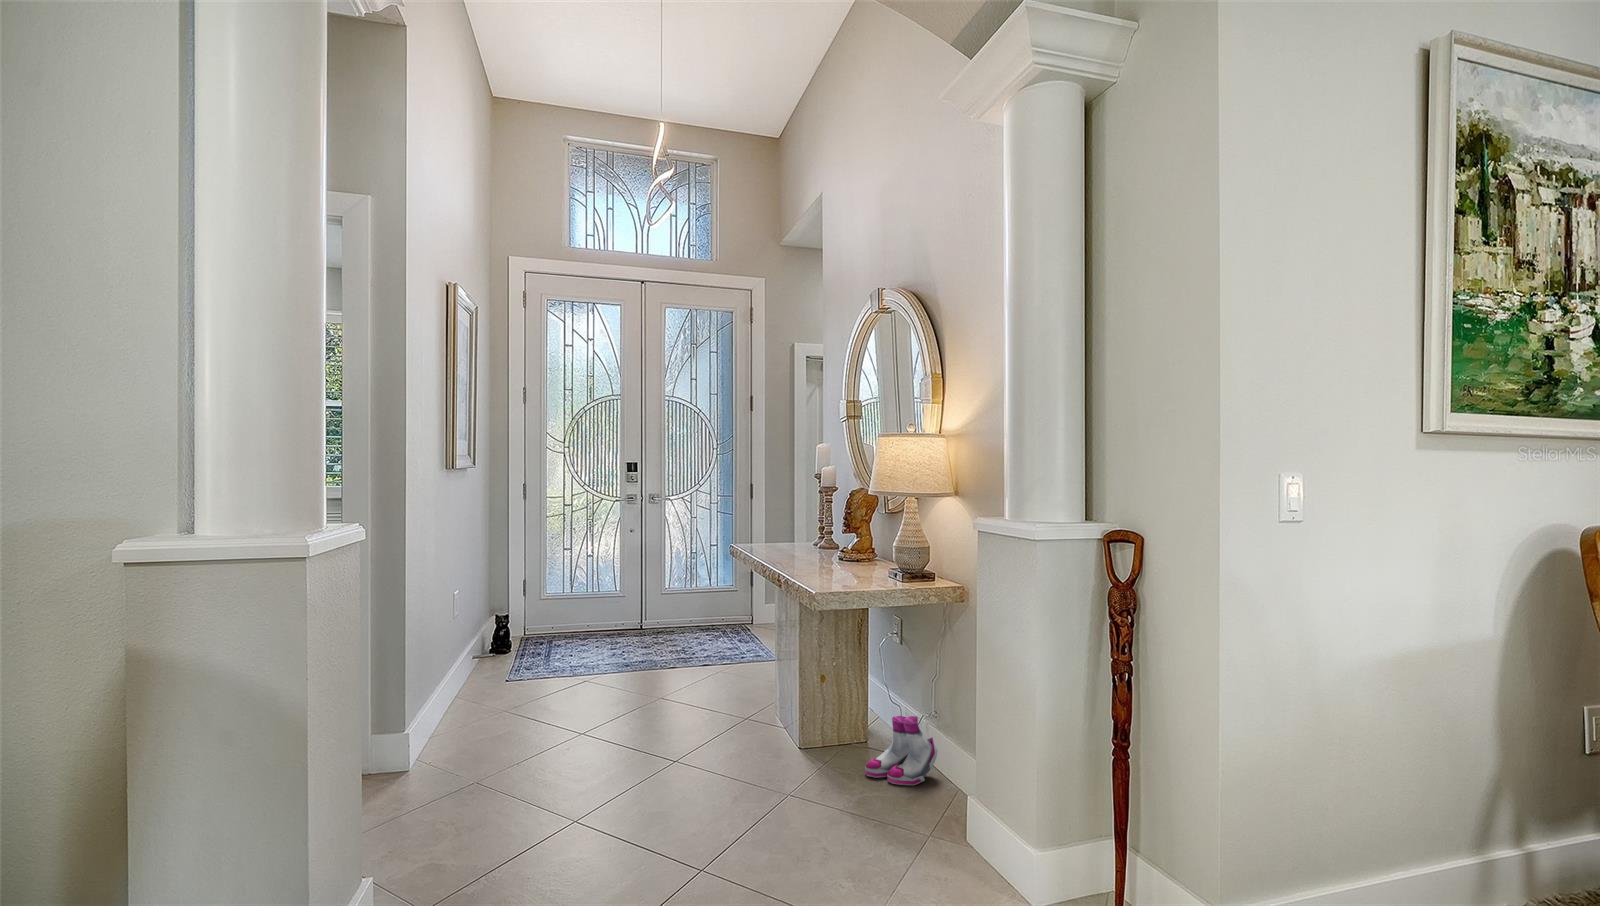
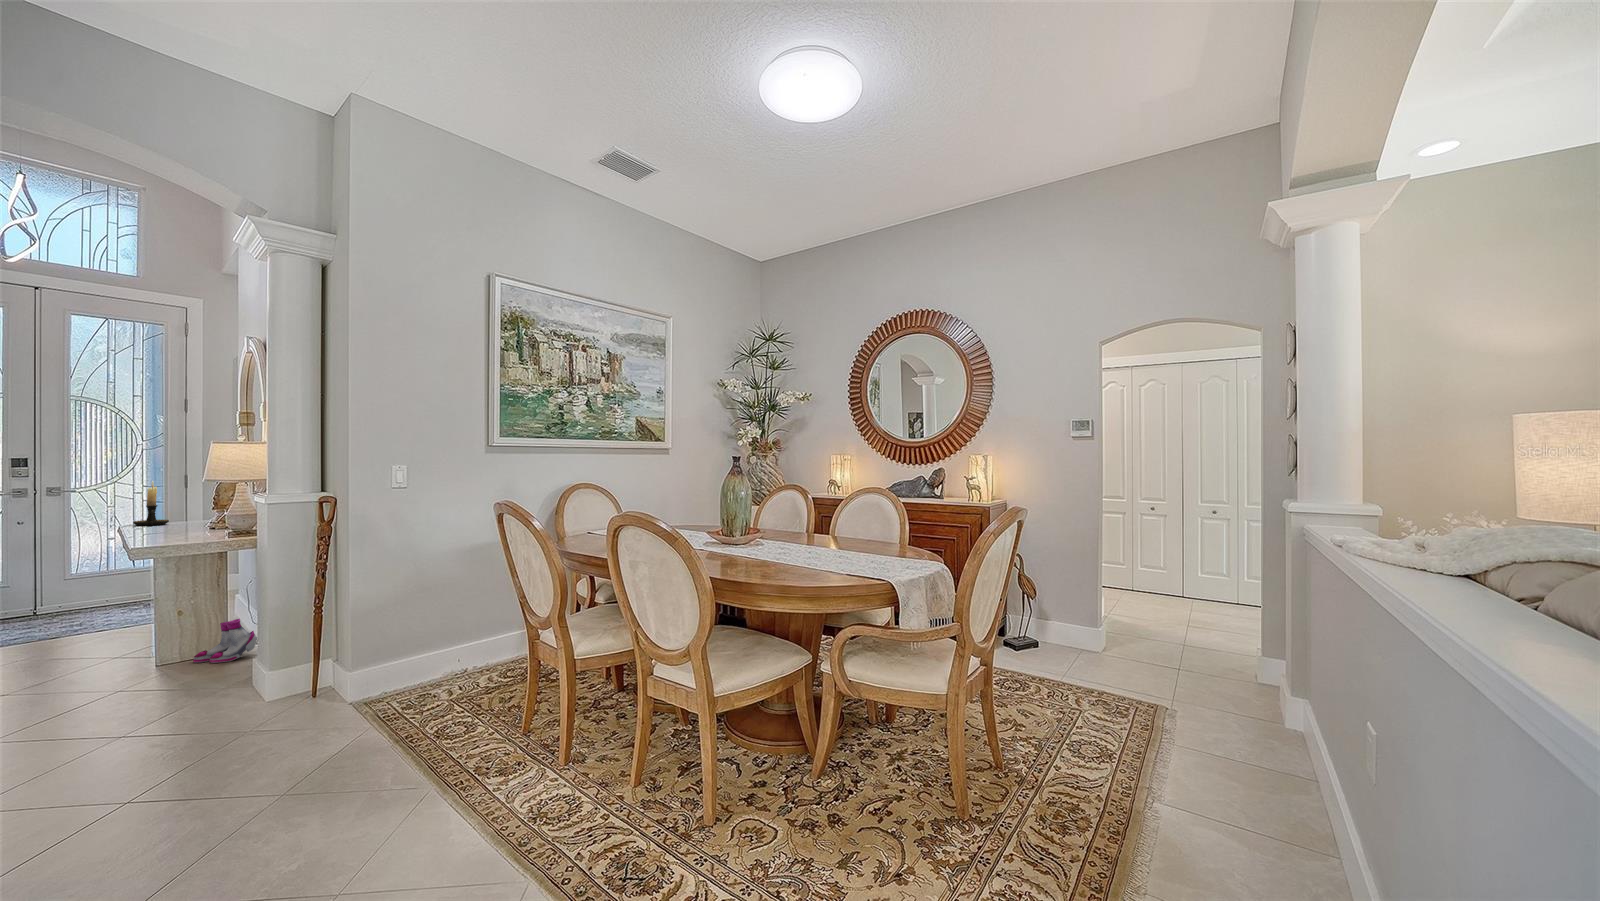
candle holder: none [756,492,787,553] -> present [133,481,169,526]

